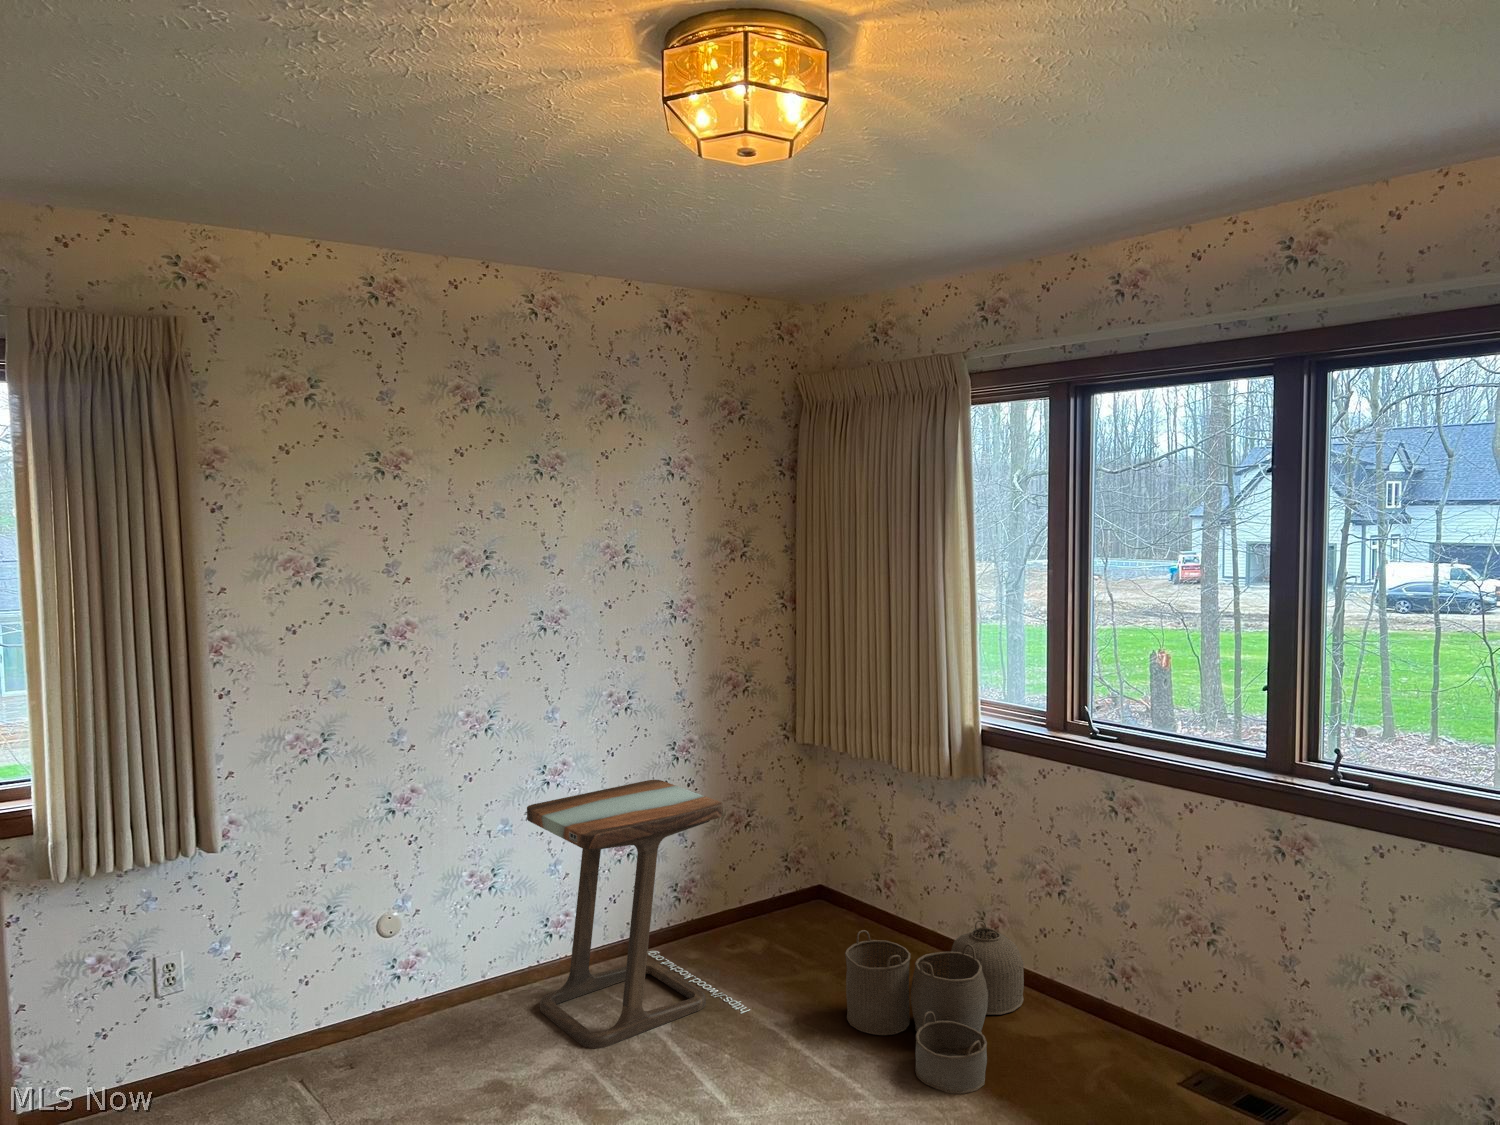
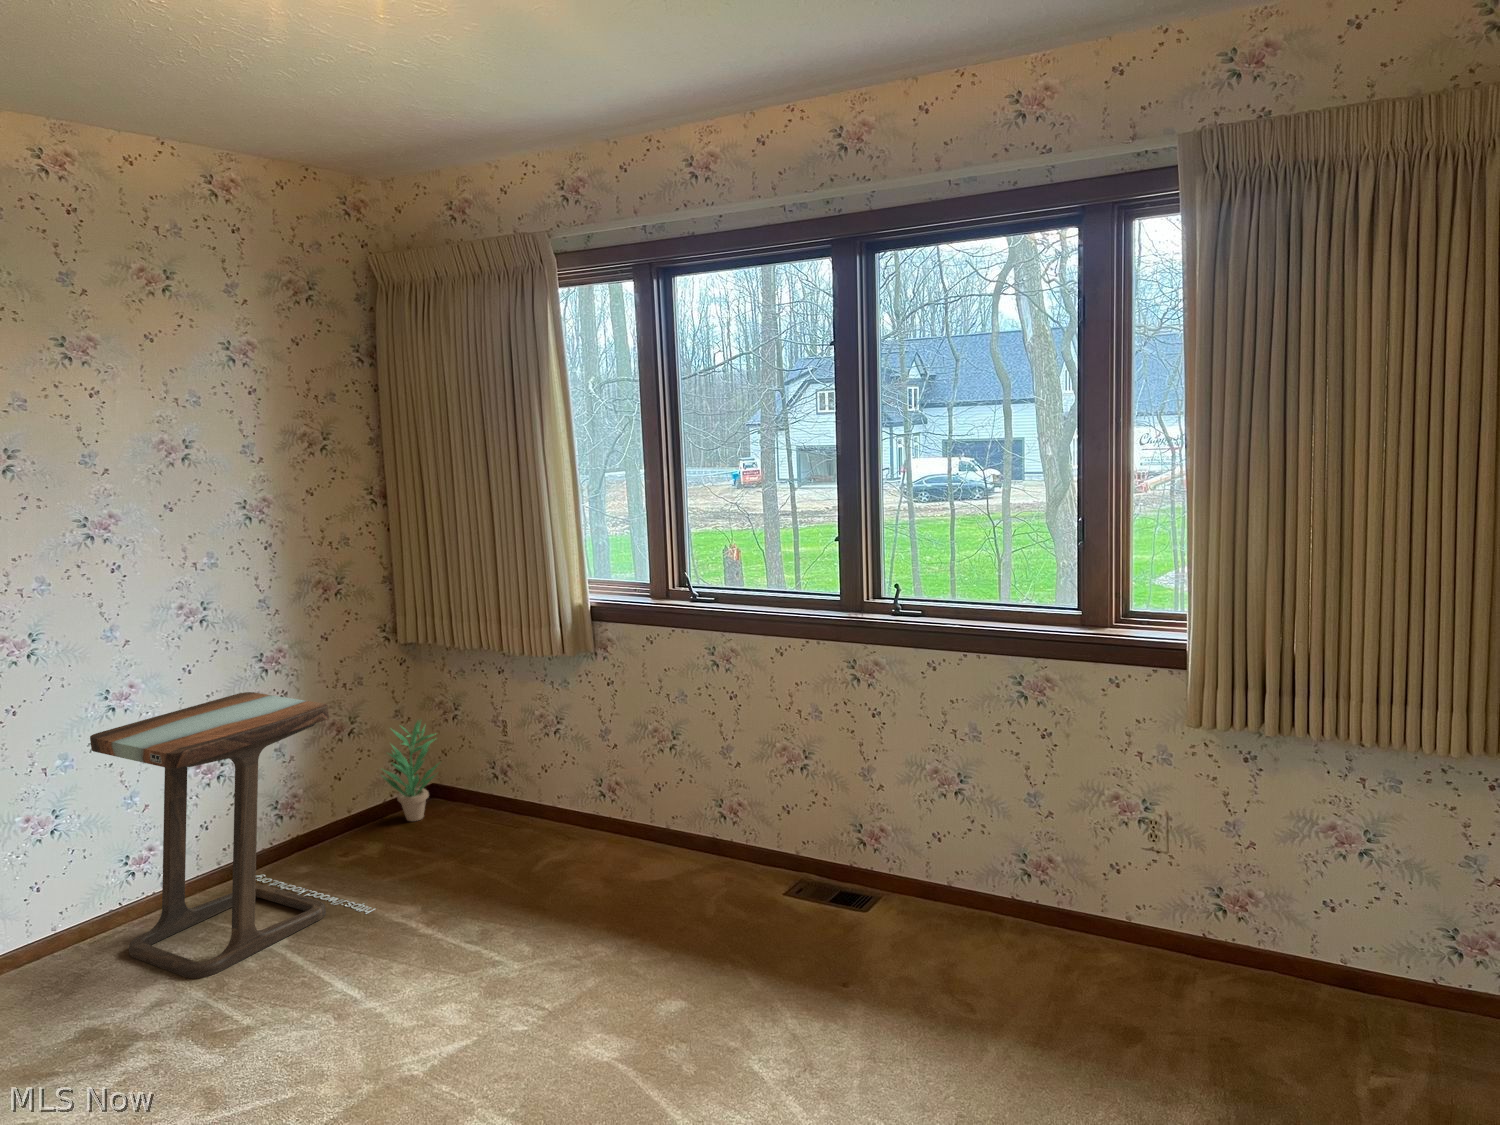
potted plant: none [767,819,826,921] -> present [382,721,438,821]
woven basket: present [845,920,1024,1094] -> none [471,785,645,939]

